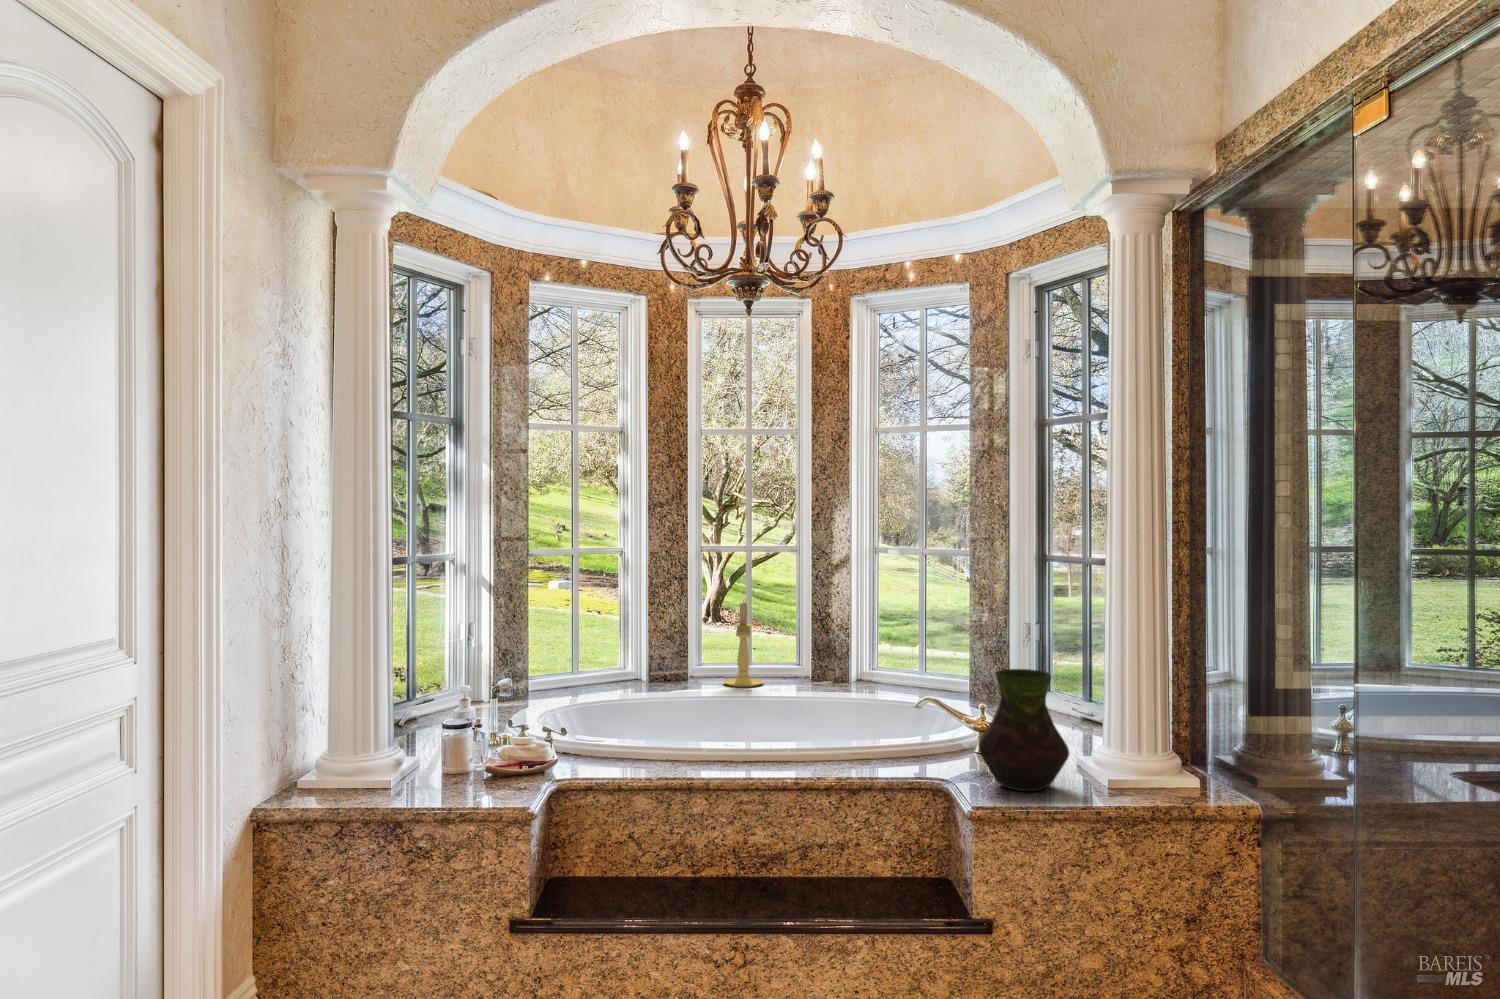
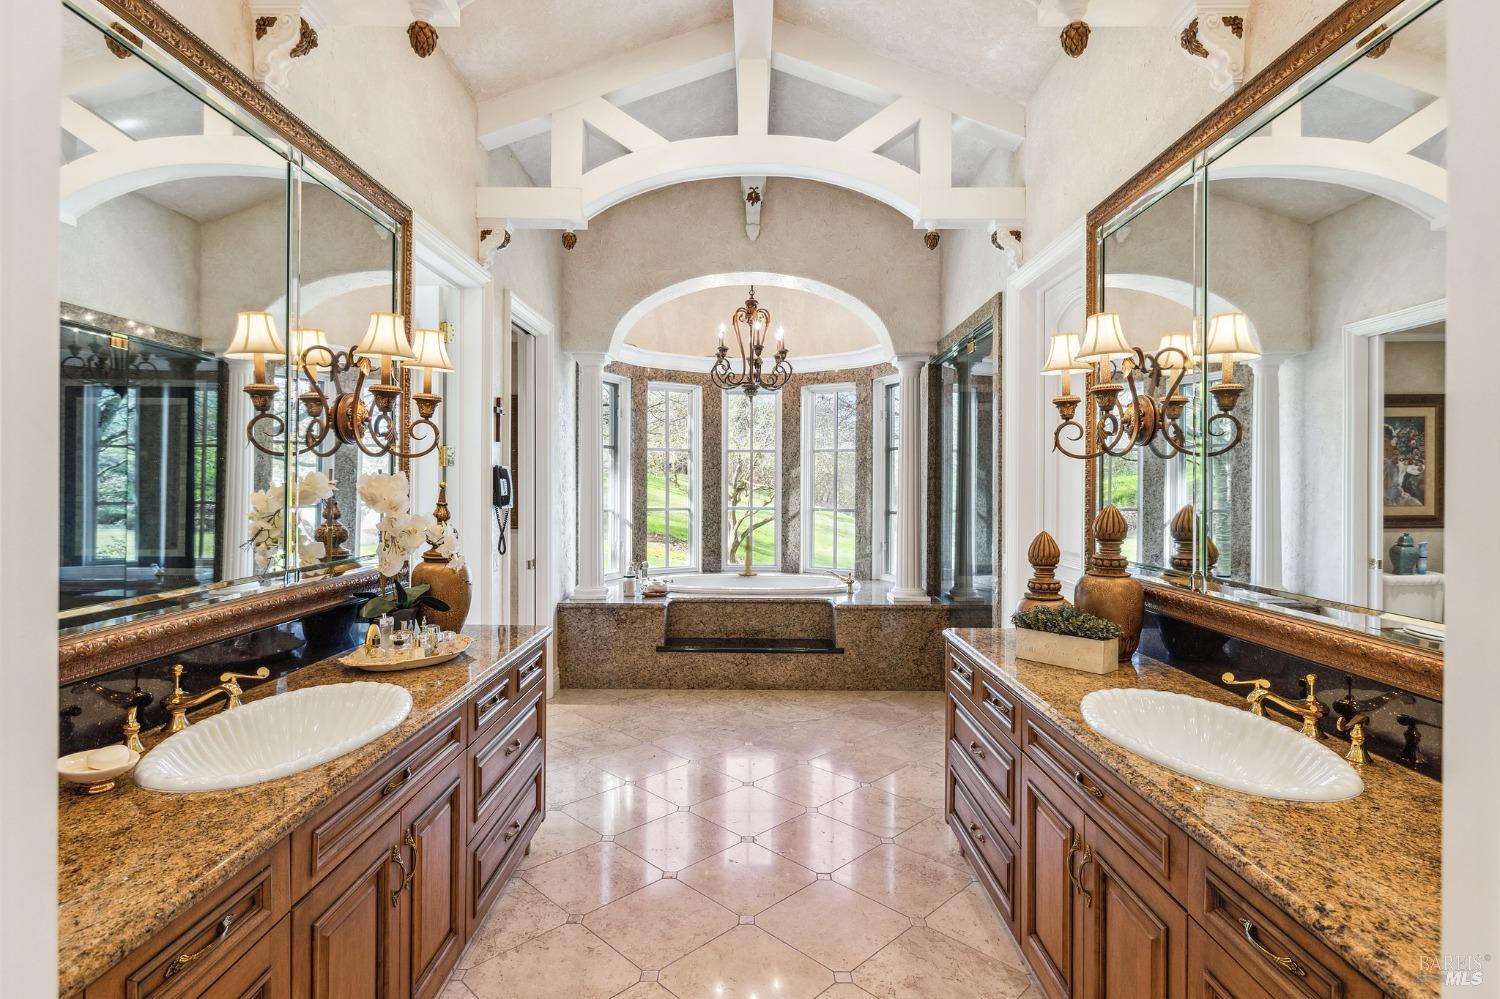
vase: present [978,669,1069,791] -> none [843,555,878,602]

